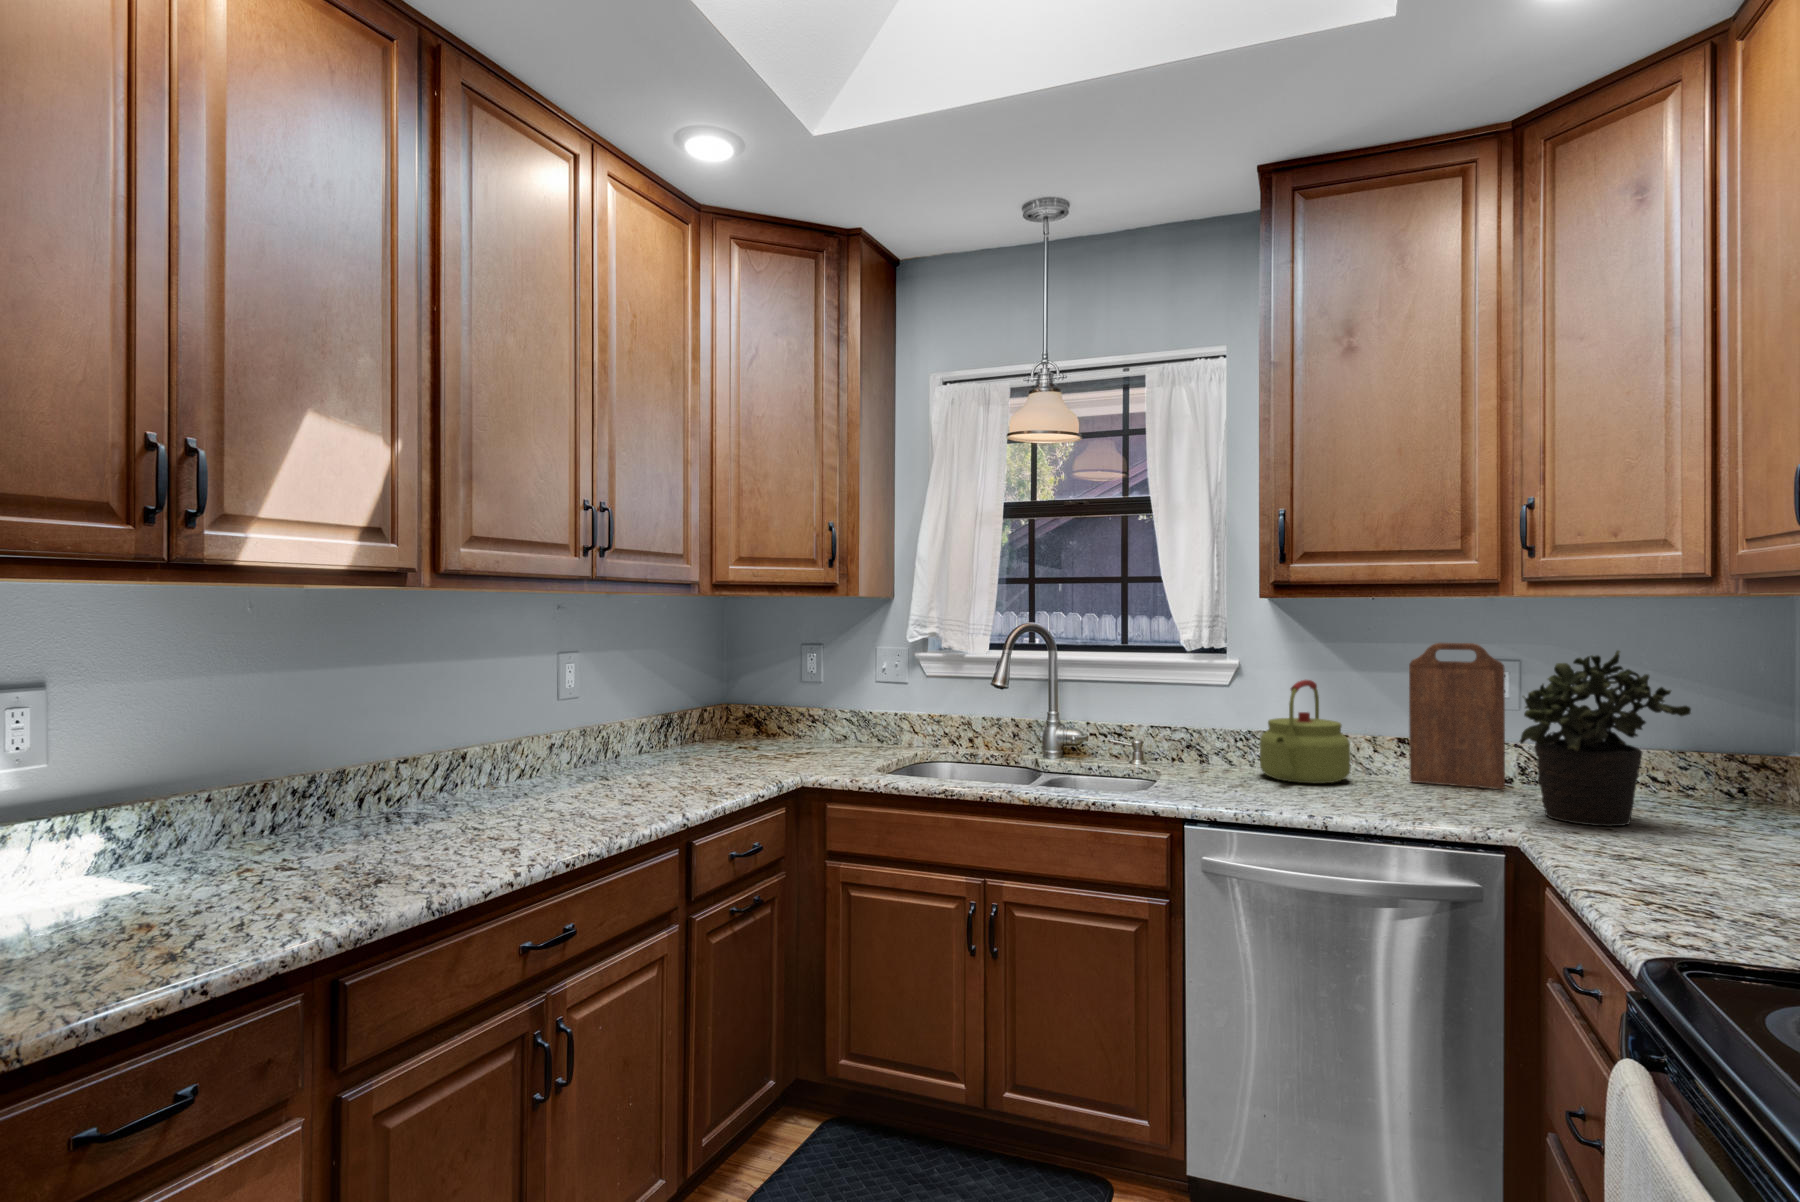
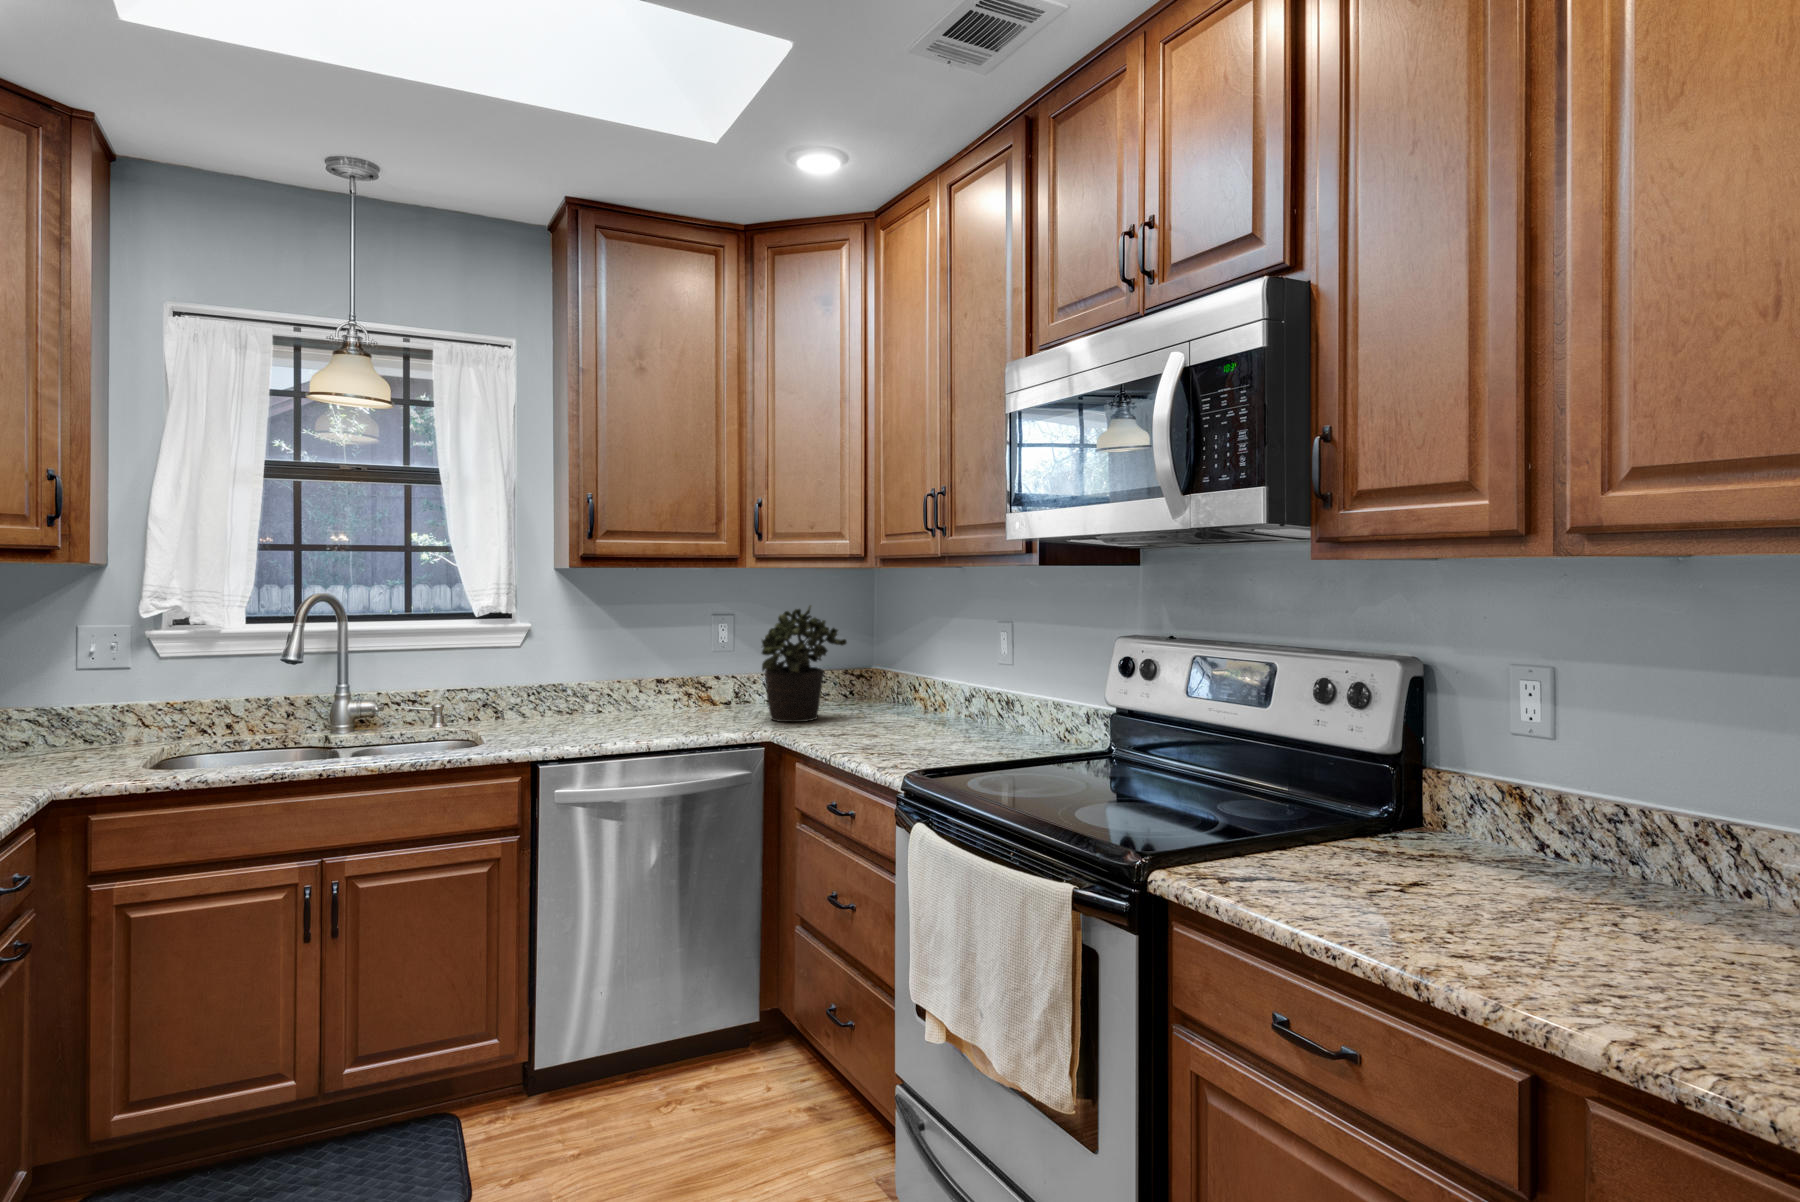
cutting board: present [1409,643,1505,789] -> none [668,603,731,712]
kettle: present [1260,680,1351,783] -> none [558,637,631,723]

